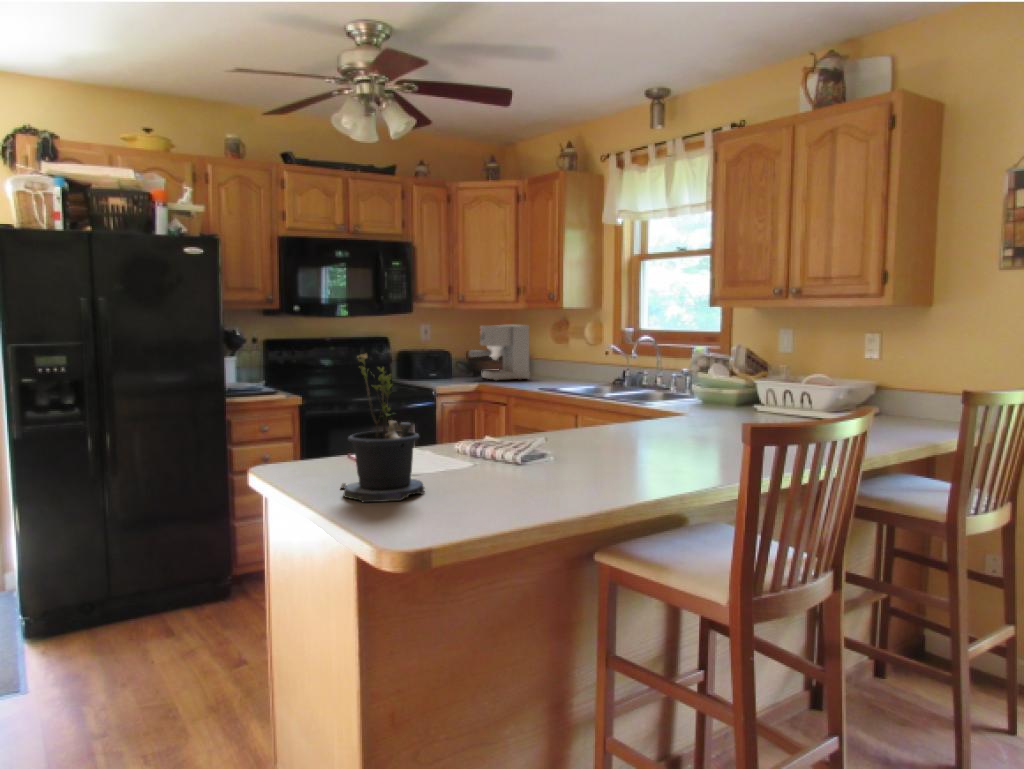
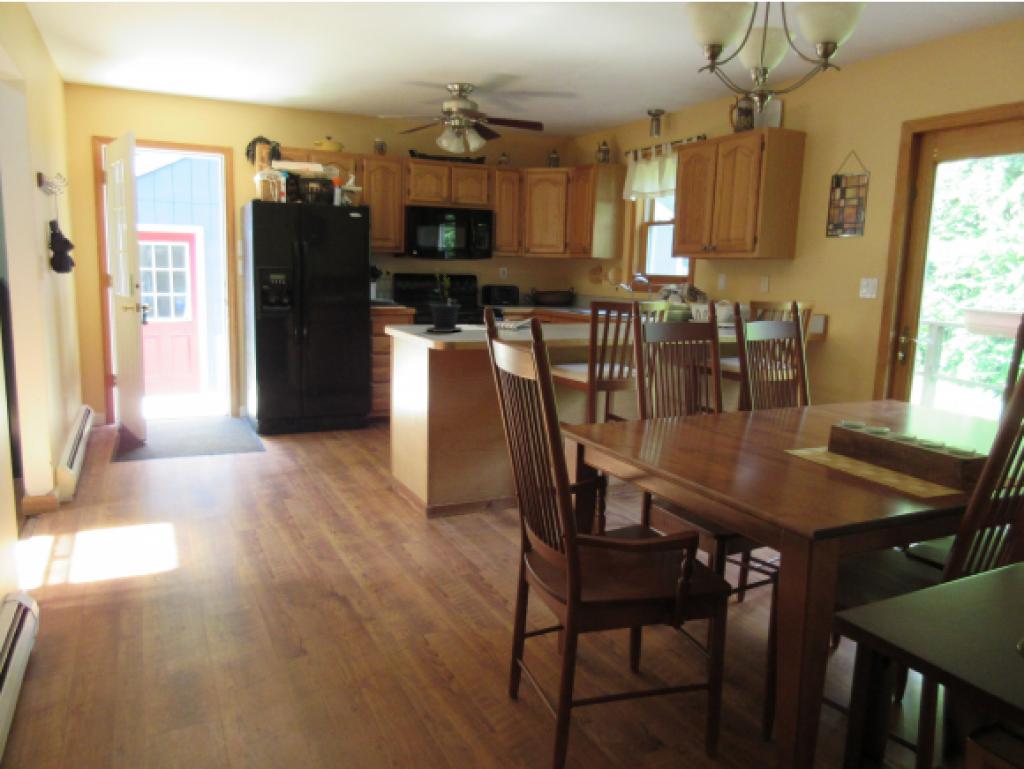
coffee maker: present [469,325,530,380] -> none [530,270,574,309]

